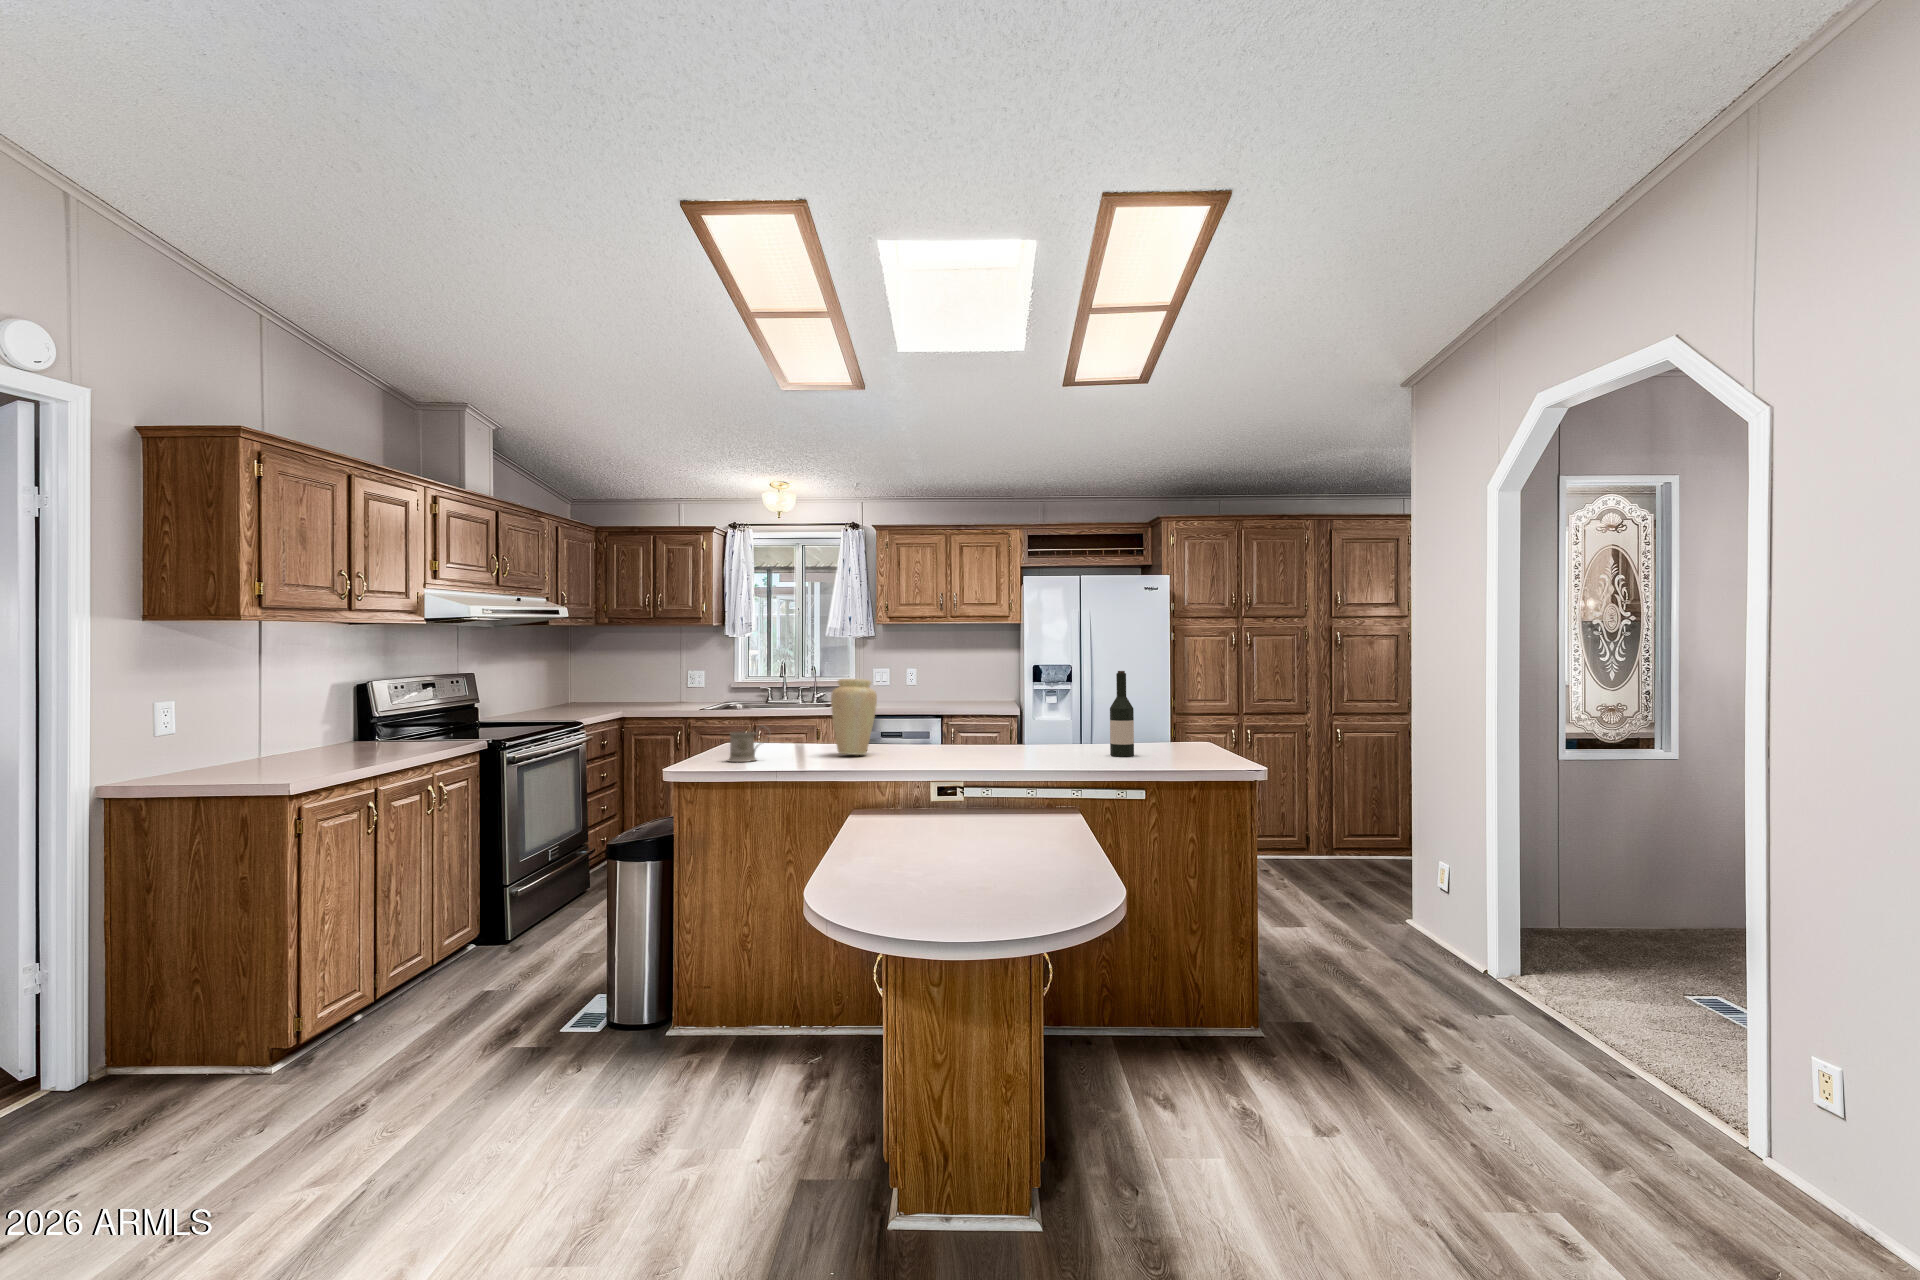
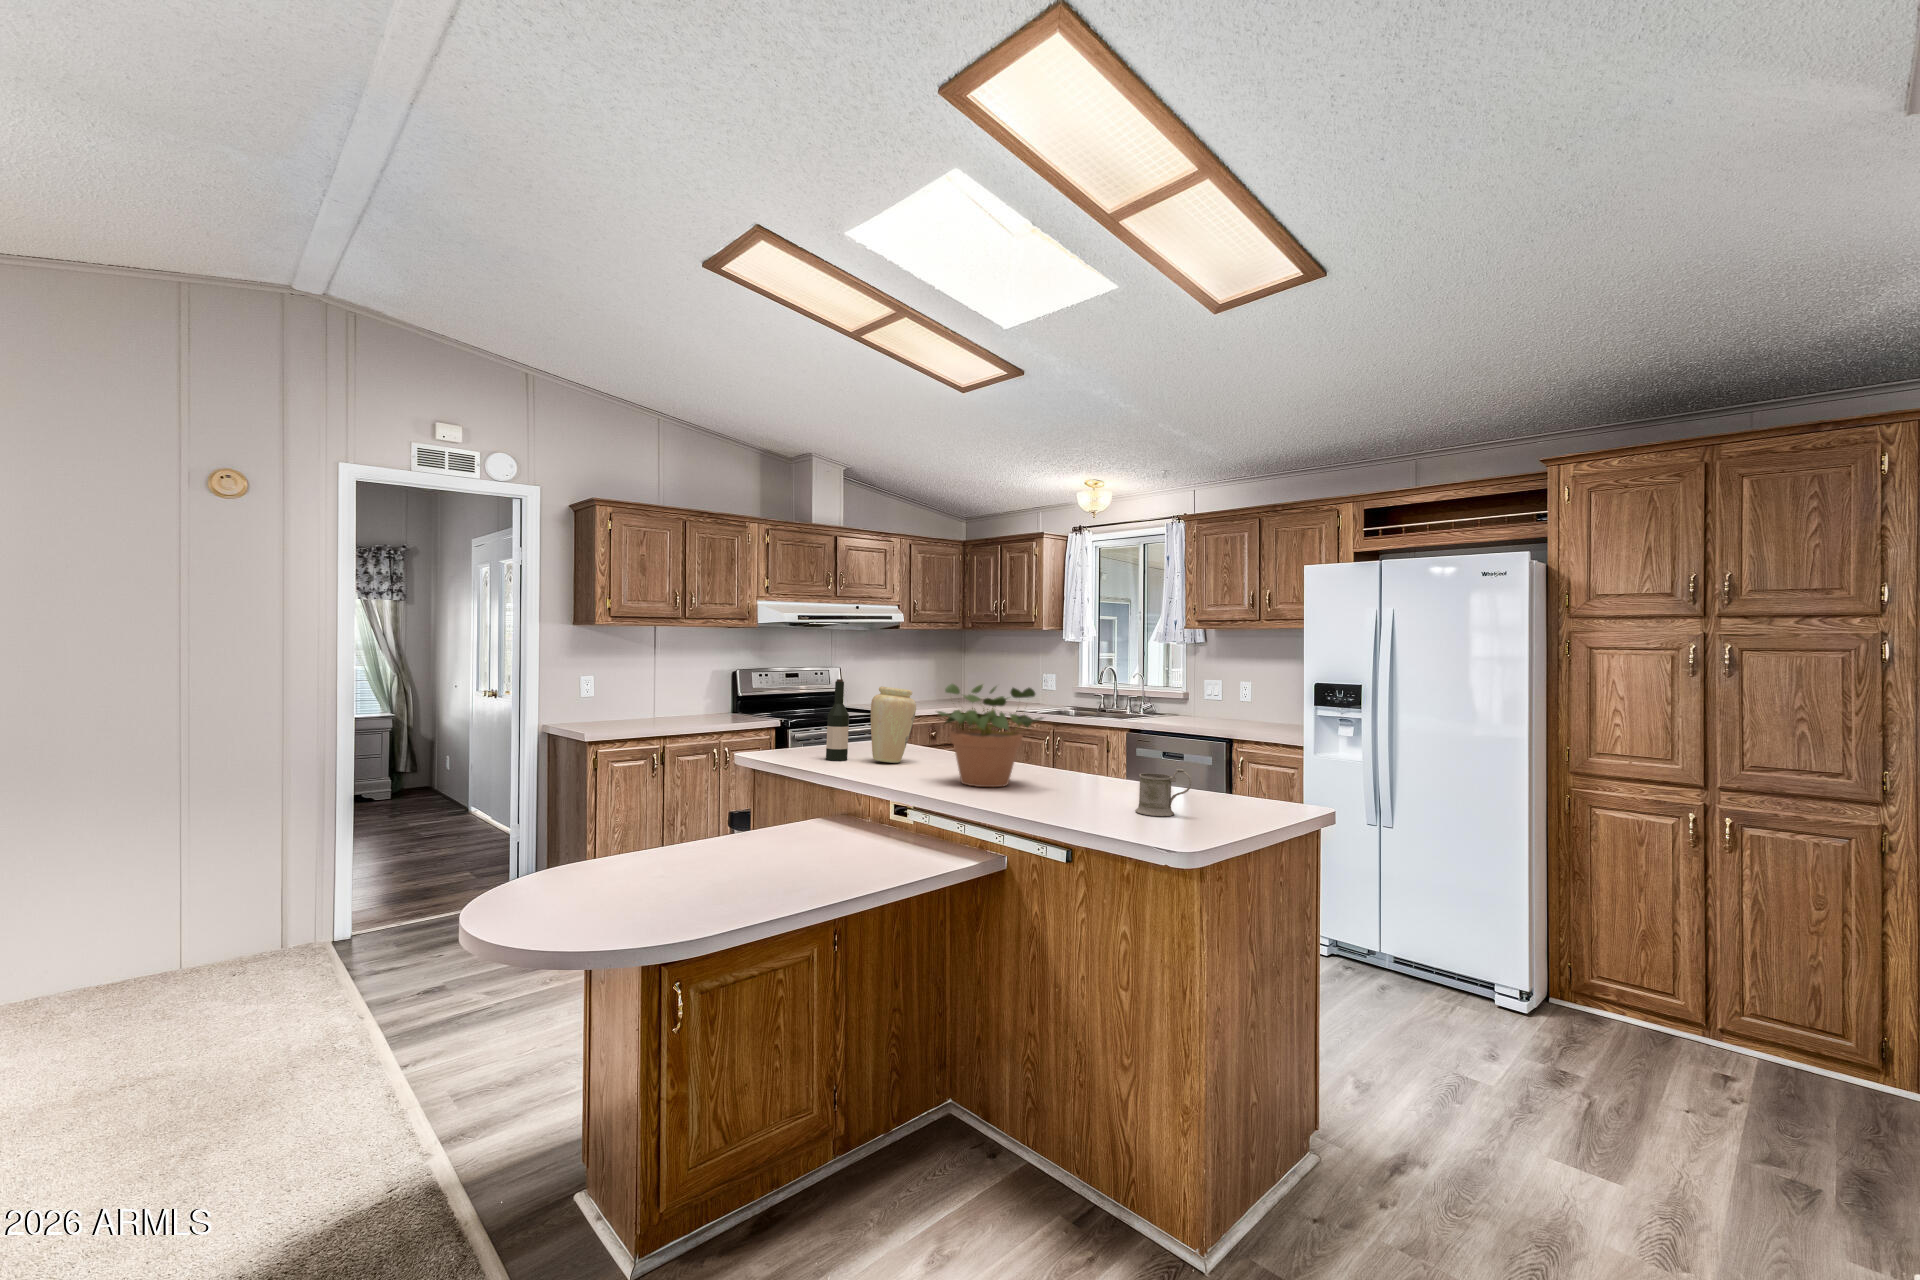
potted plant: none [962,668,1059,758] -> present [937,684,1043,787]
wine bottle: present [1110,671,1134,757] -> present [826,679,849,761]
mug: present [728,726,765,762] -> present [1135,769,1191,816]

